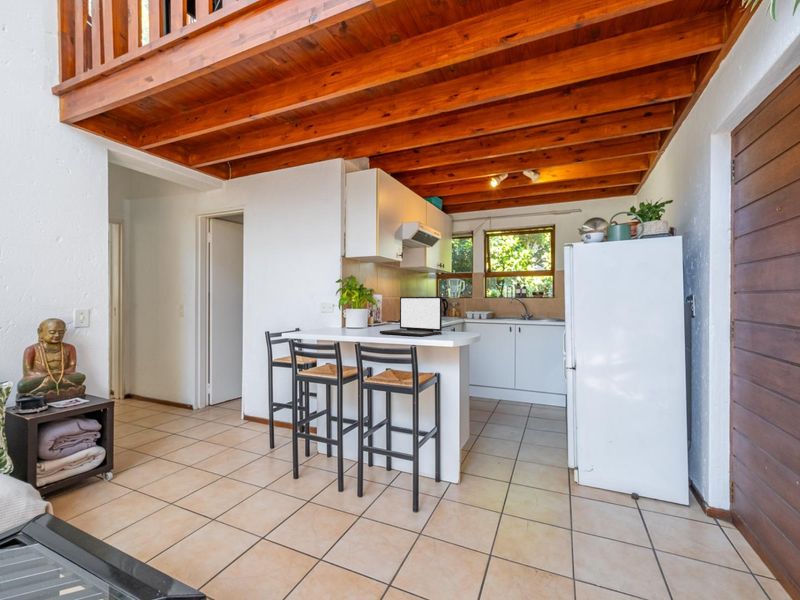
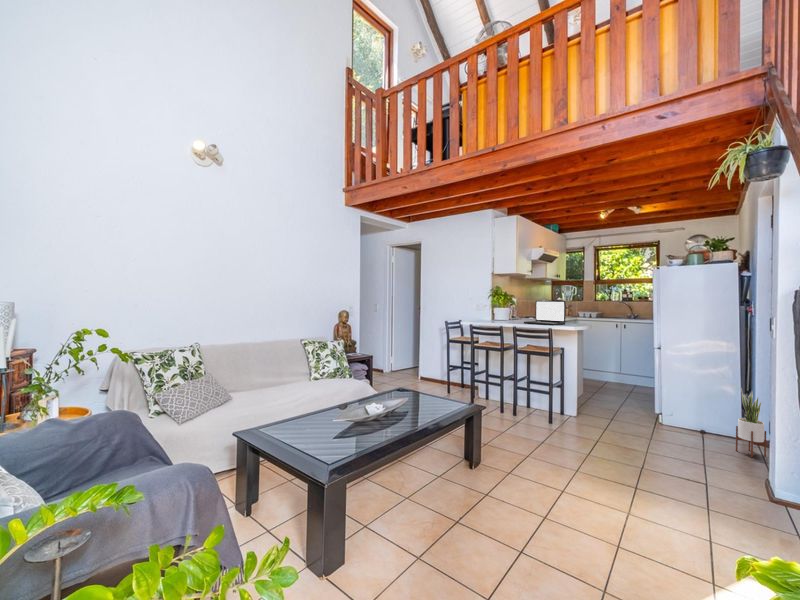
potted plant: none [693,430,737,554] -> present [736,388,766,457]

